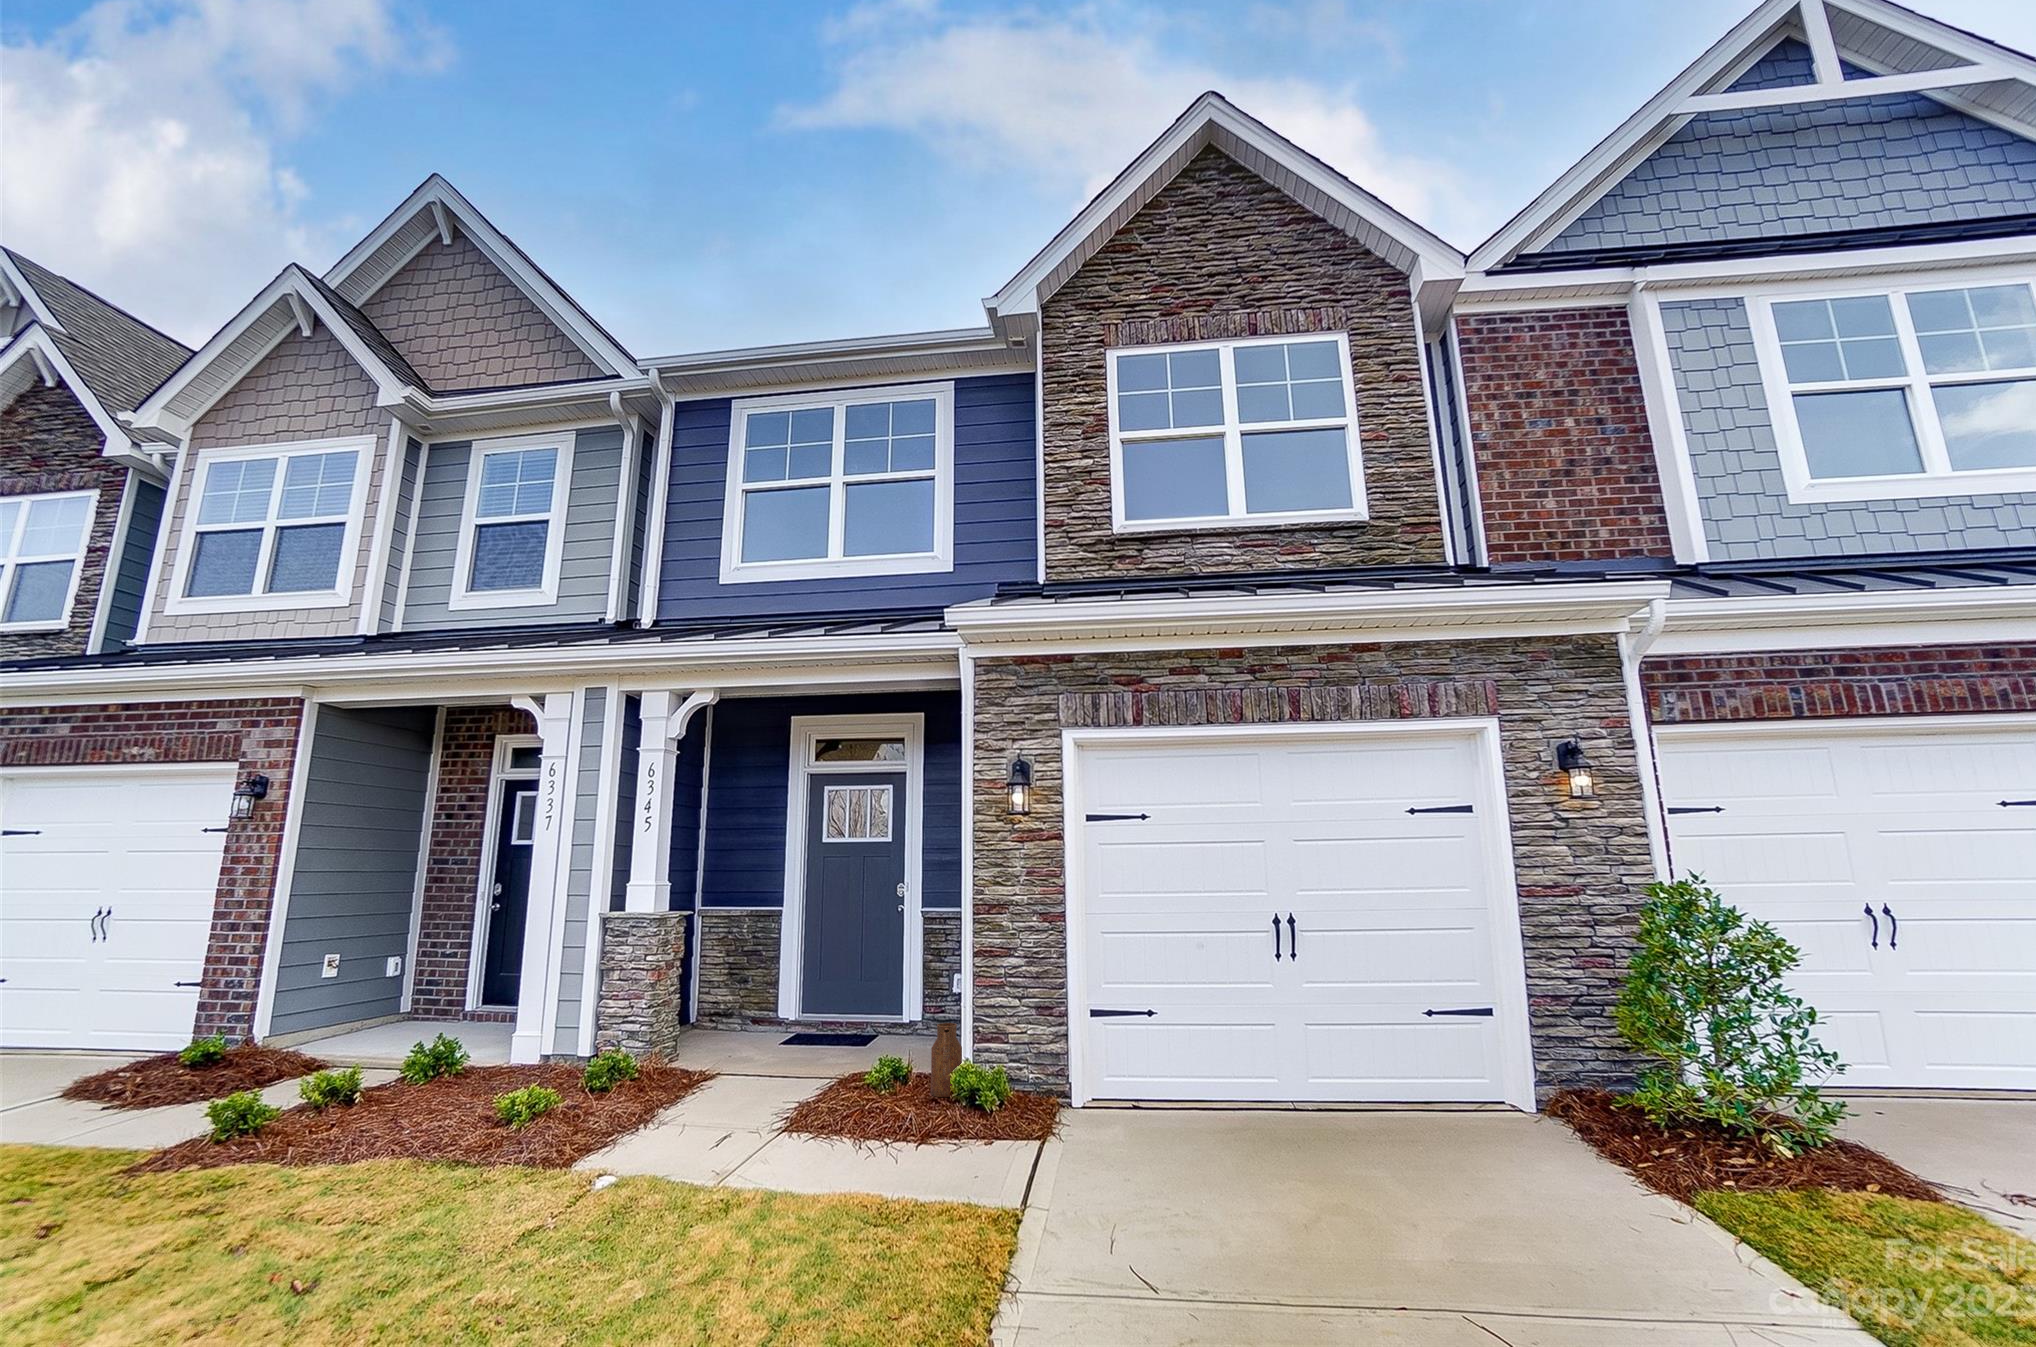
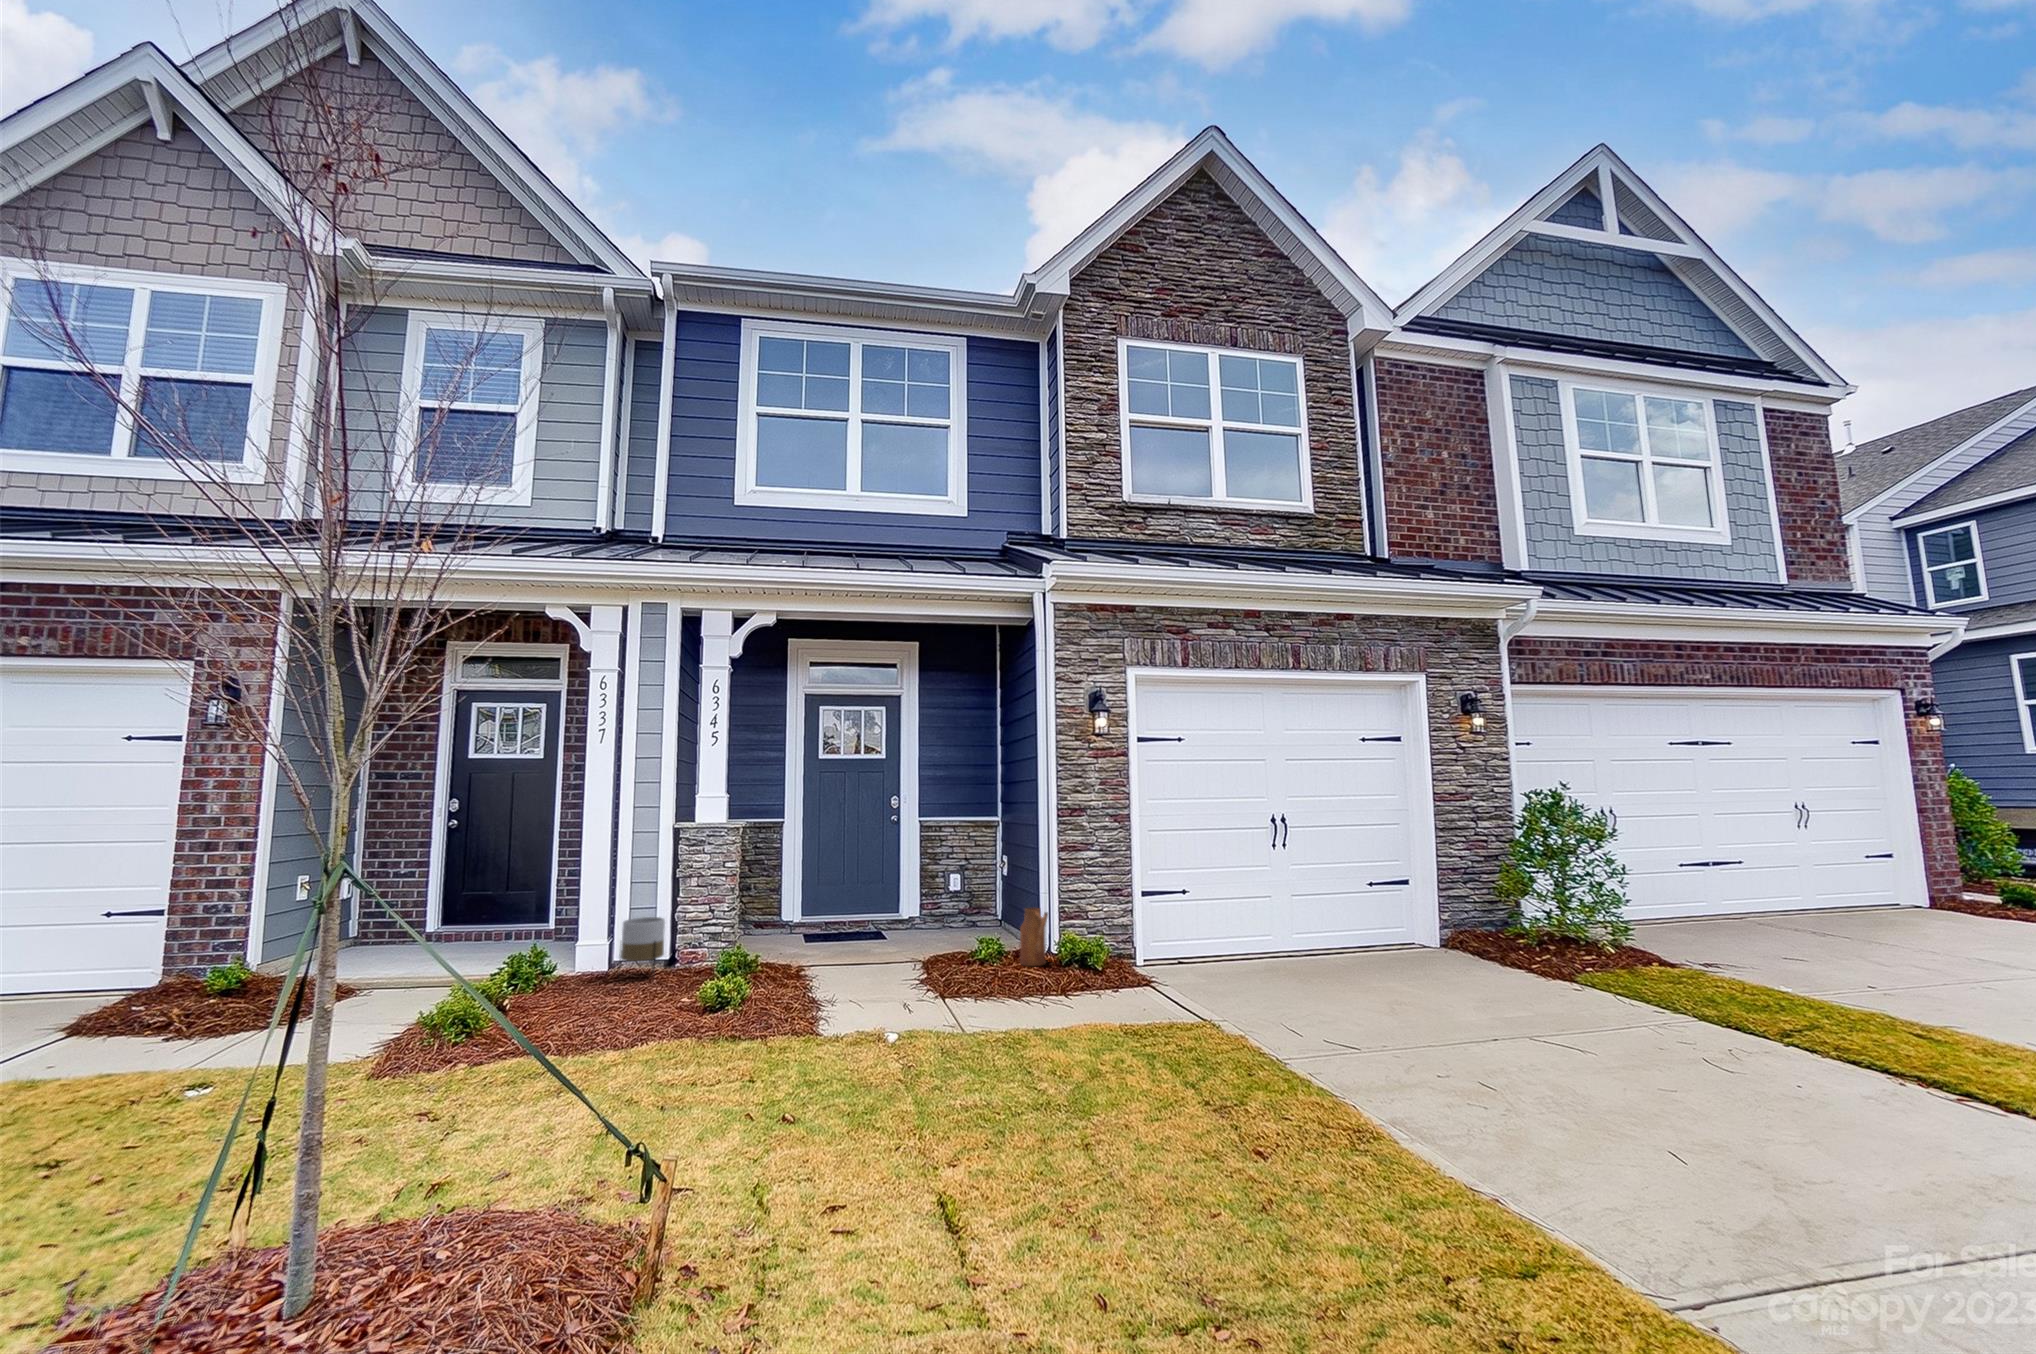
planter: none [521,1012,572,1080] -> present [620,917,665,973]

